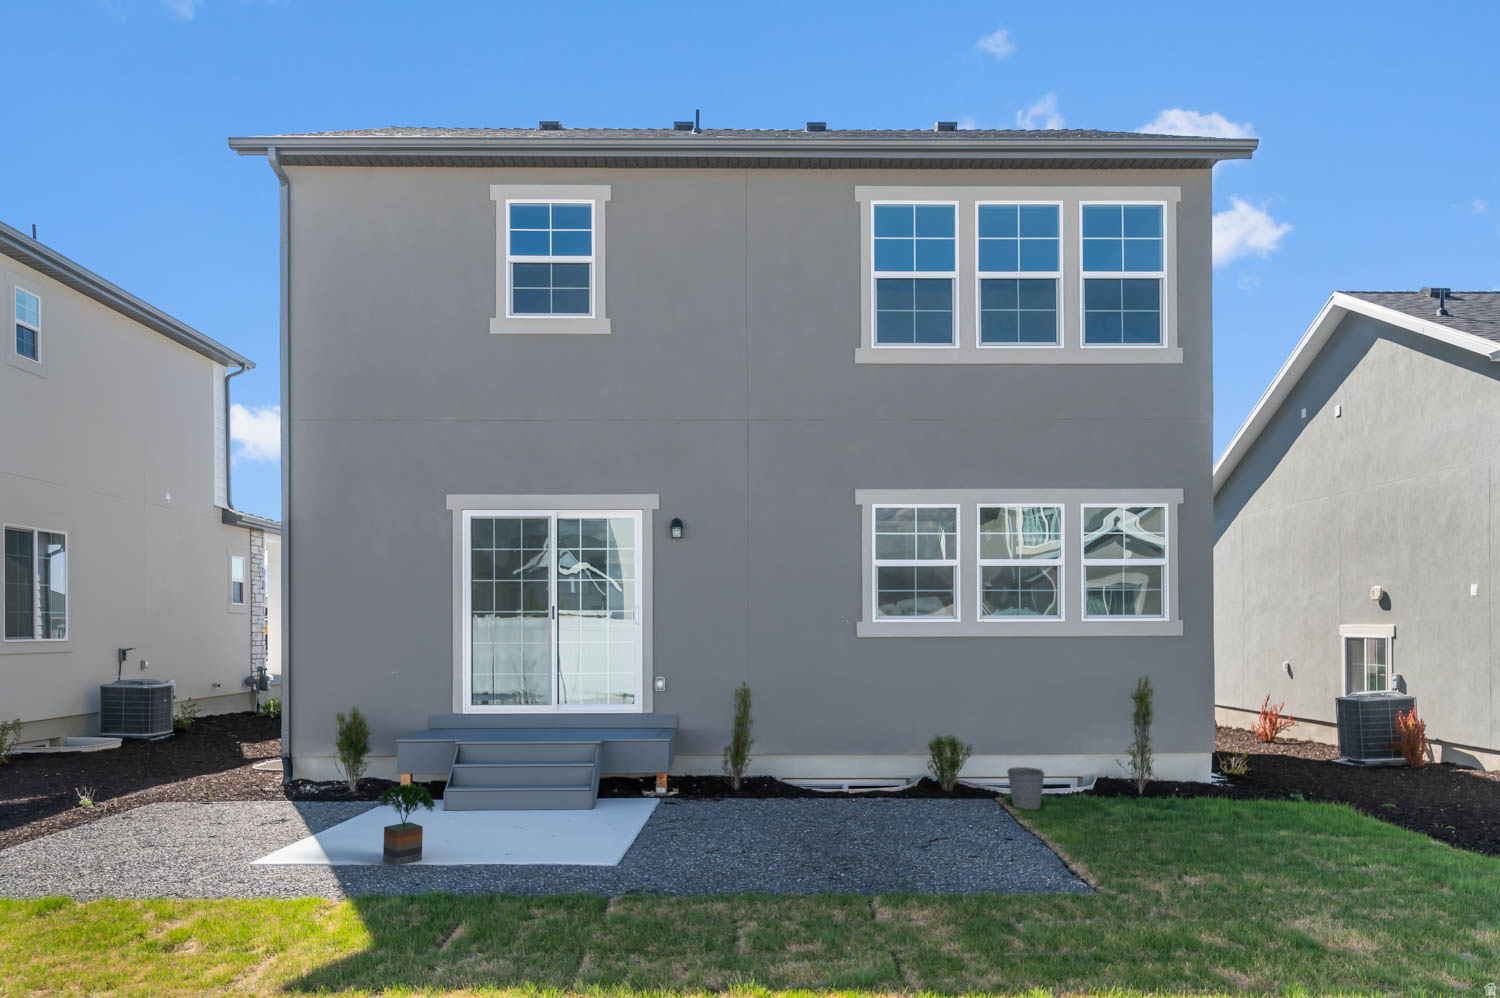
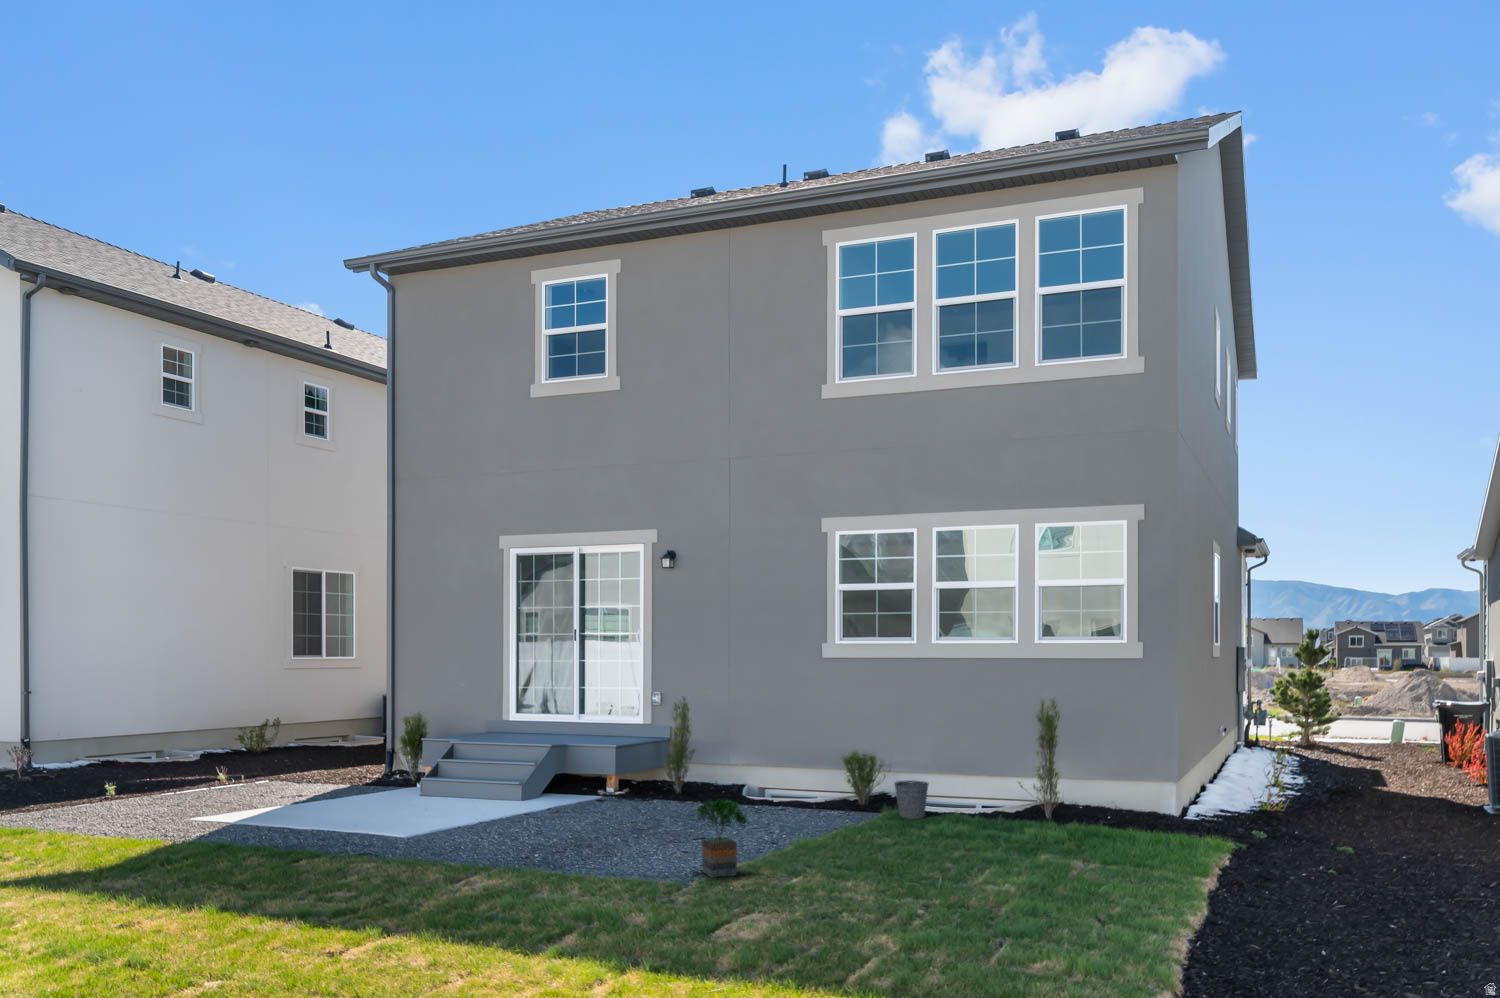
potted tree: present [380,784,435,866] -> present [697,800,747,878]

